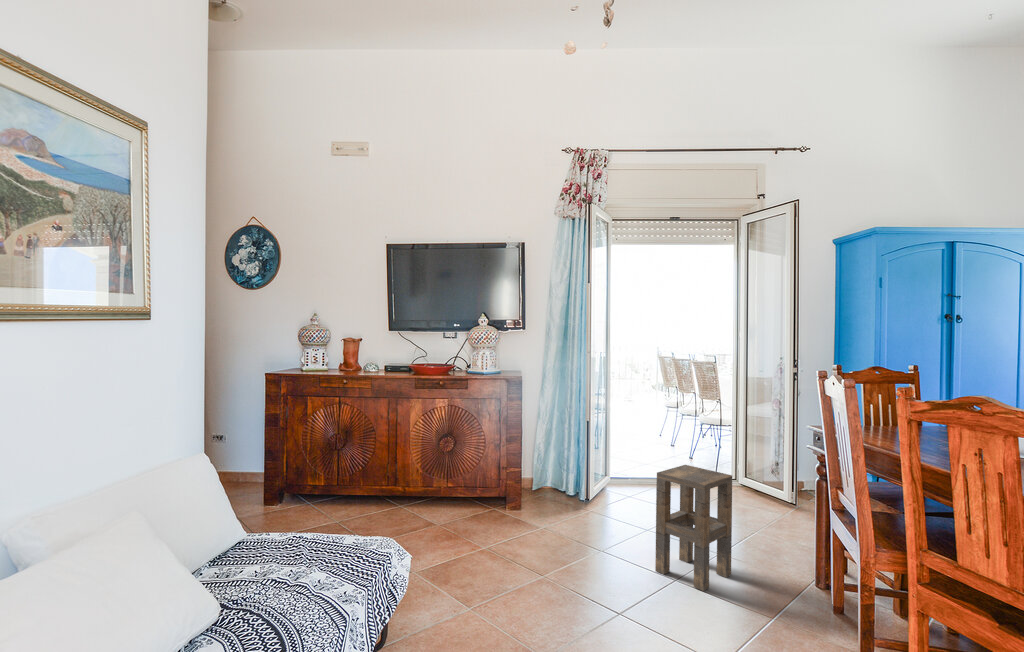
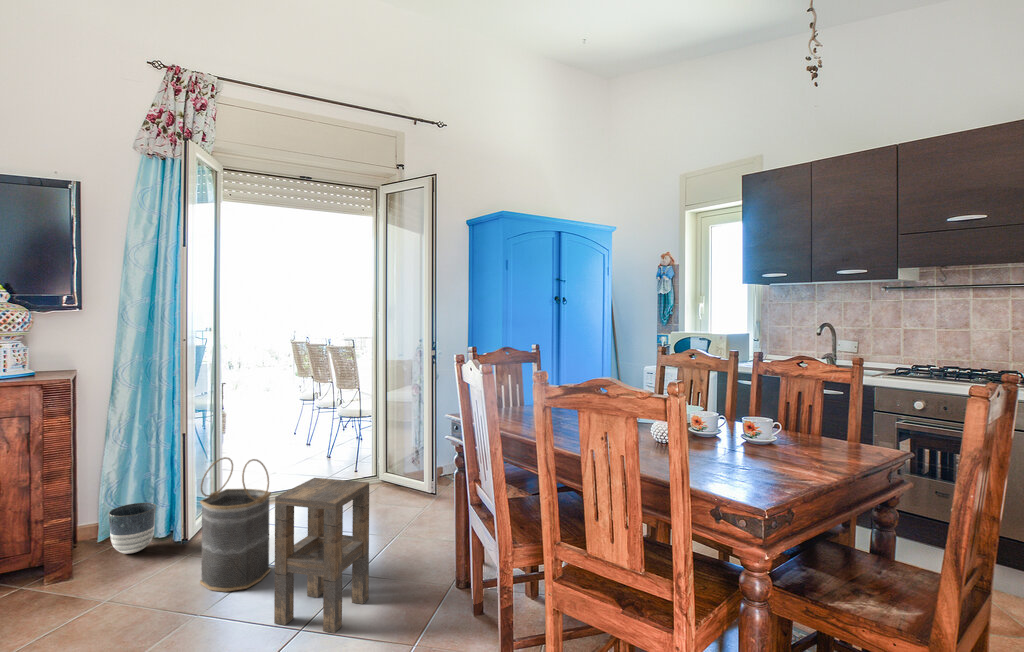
basket: none [600,440,650,542] -> present [200,457,271,592]
planter: none [541,466,569,501] -> present [109,503,156,554]

